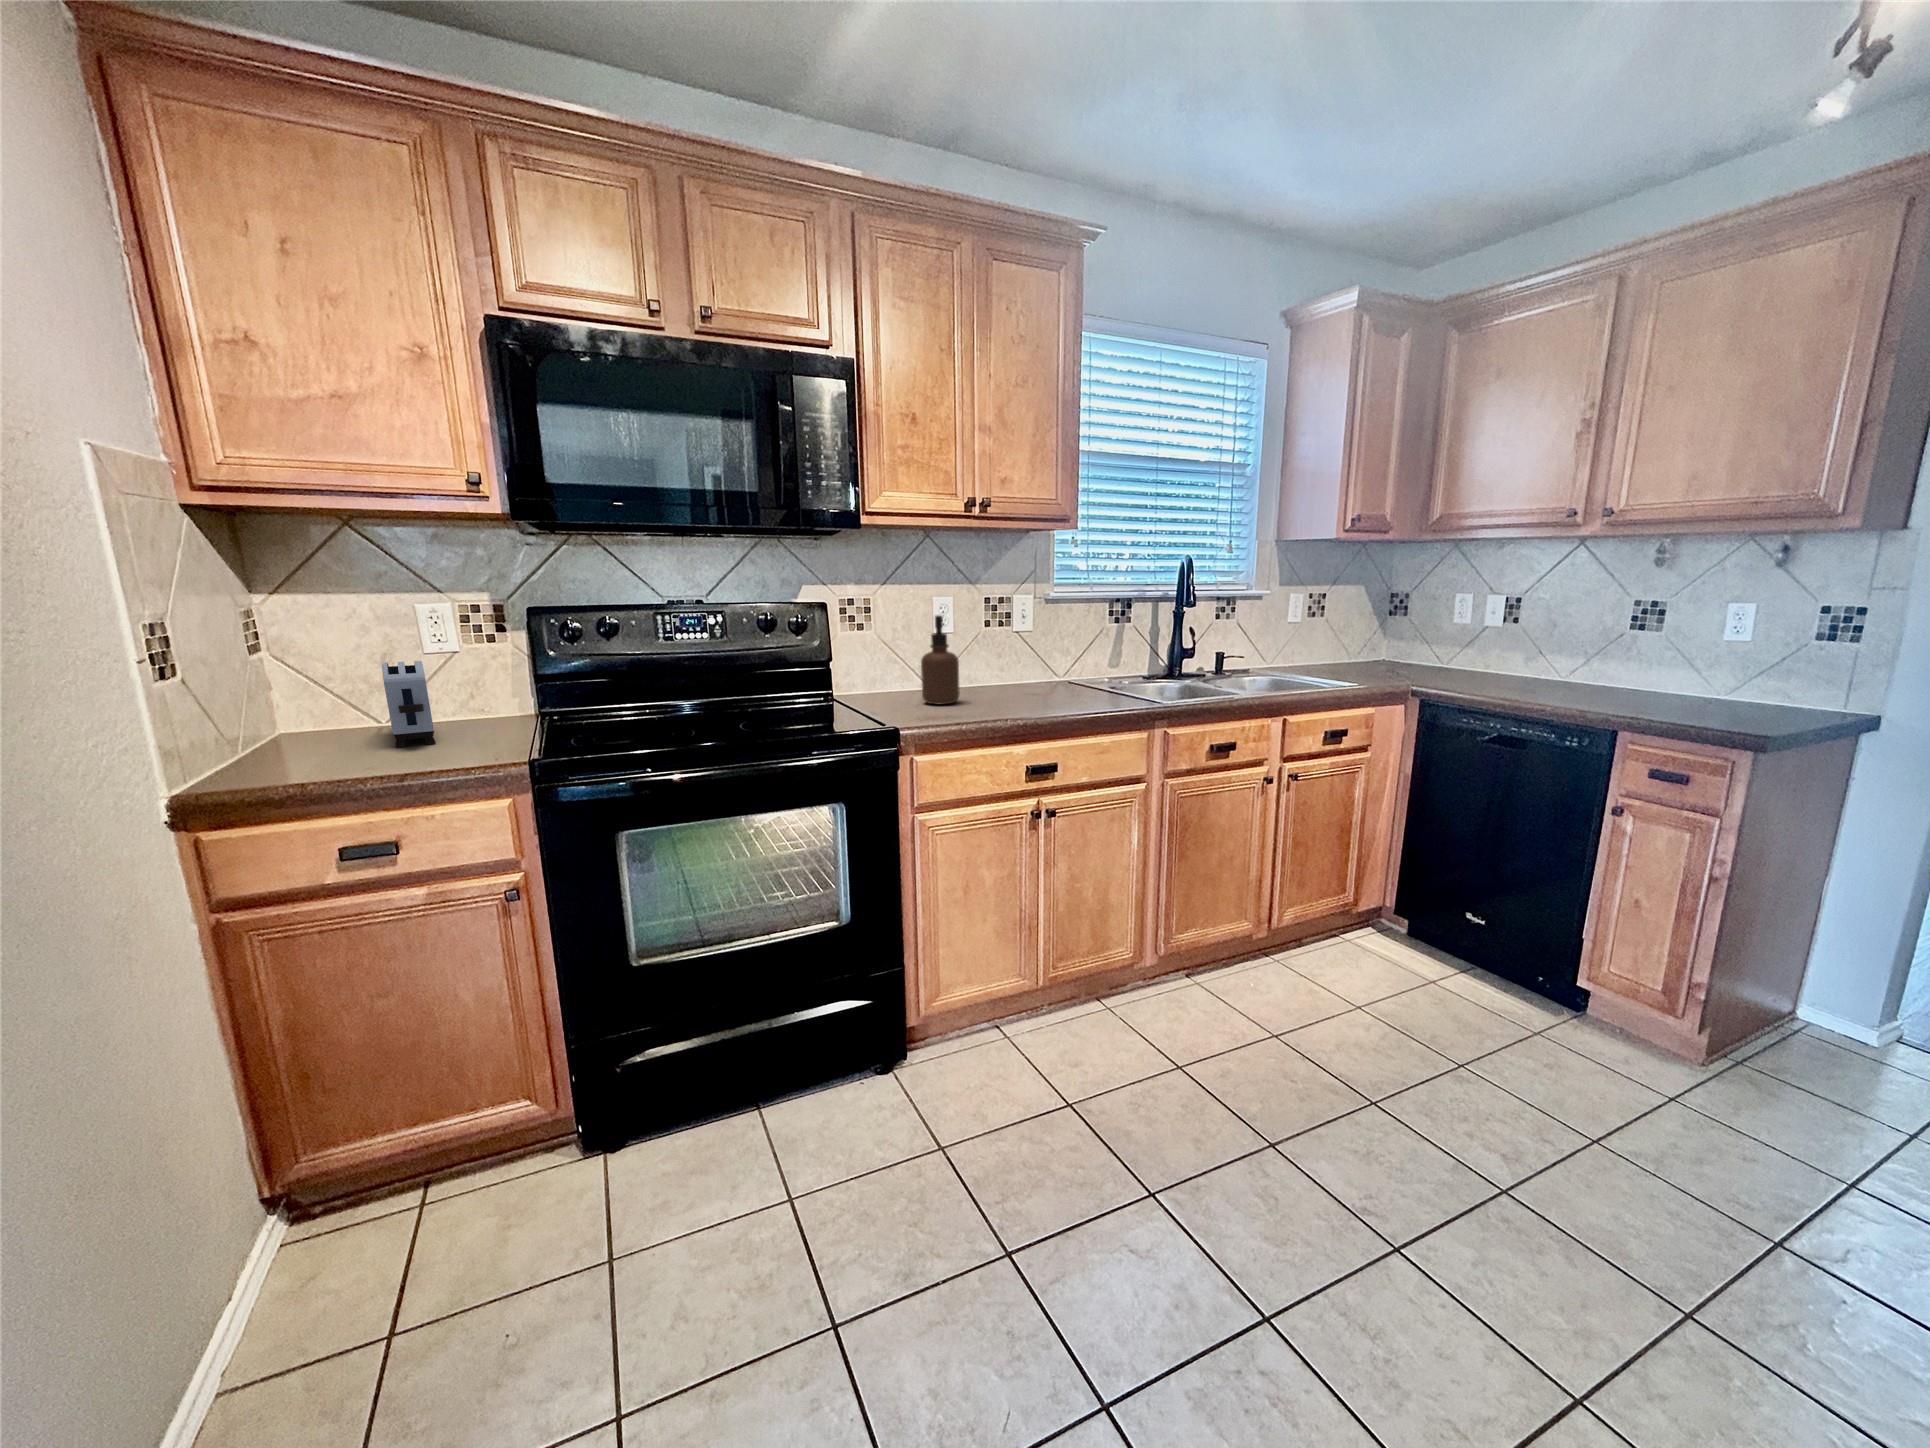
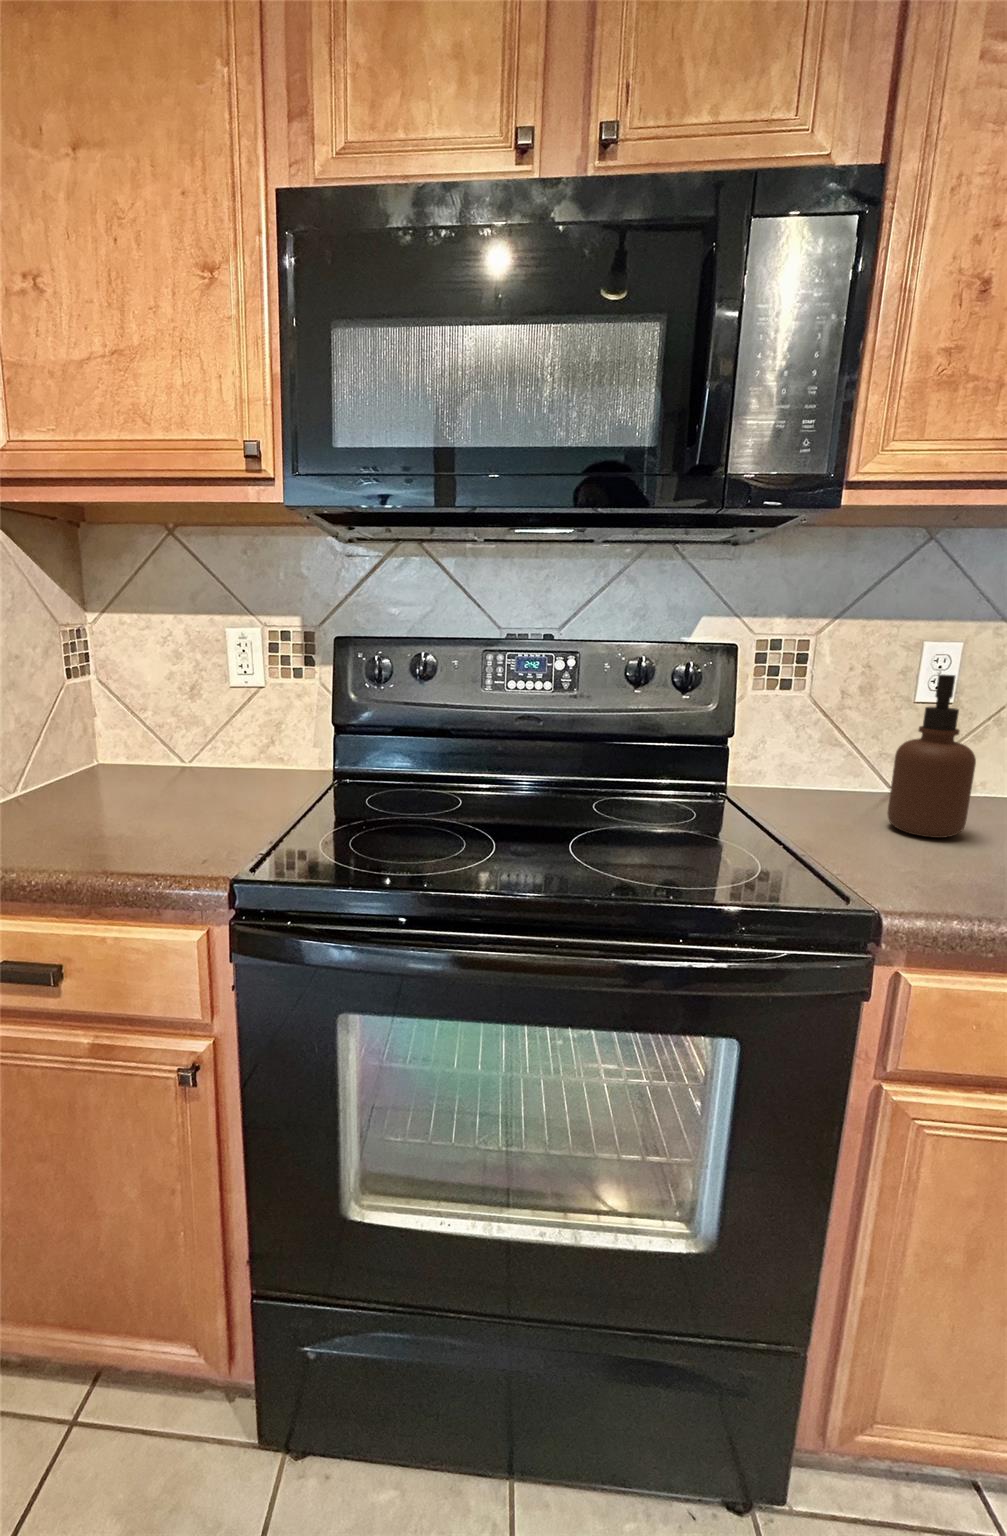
toaster: present [382,661,436,747] -> none [124,698,220,811]

